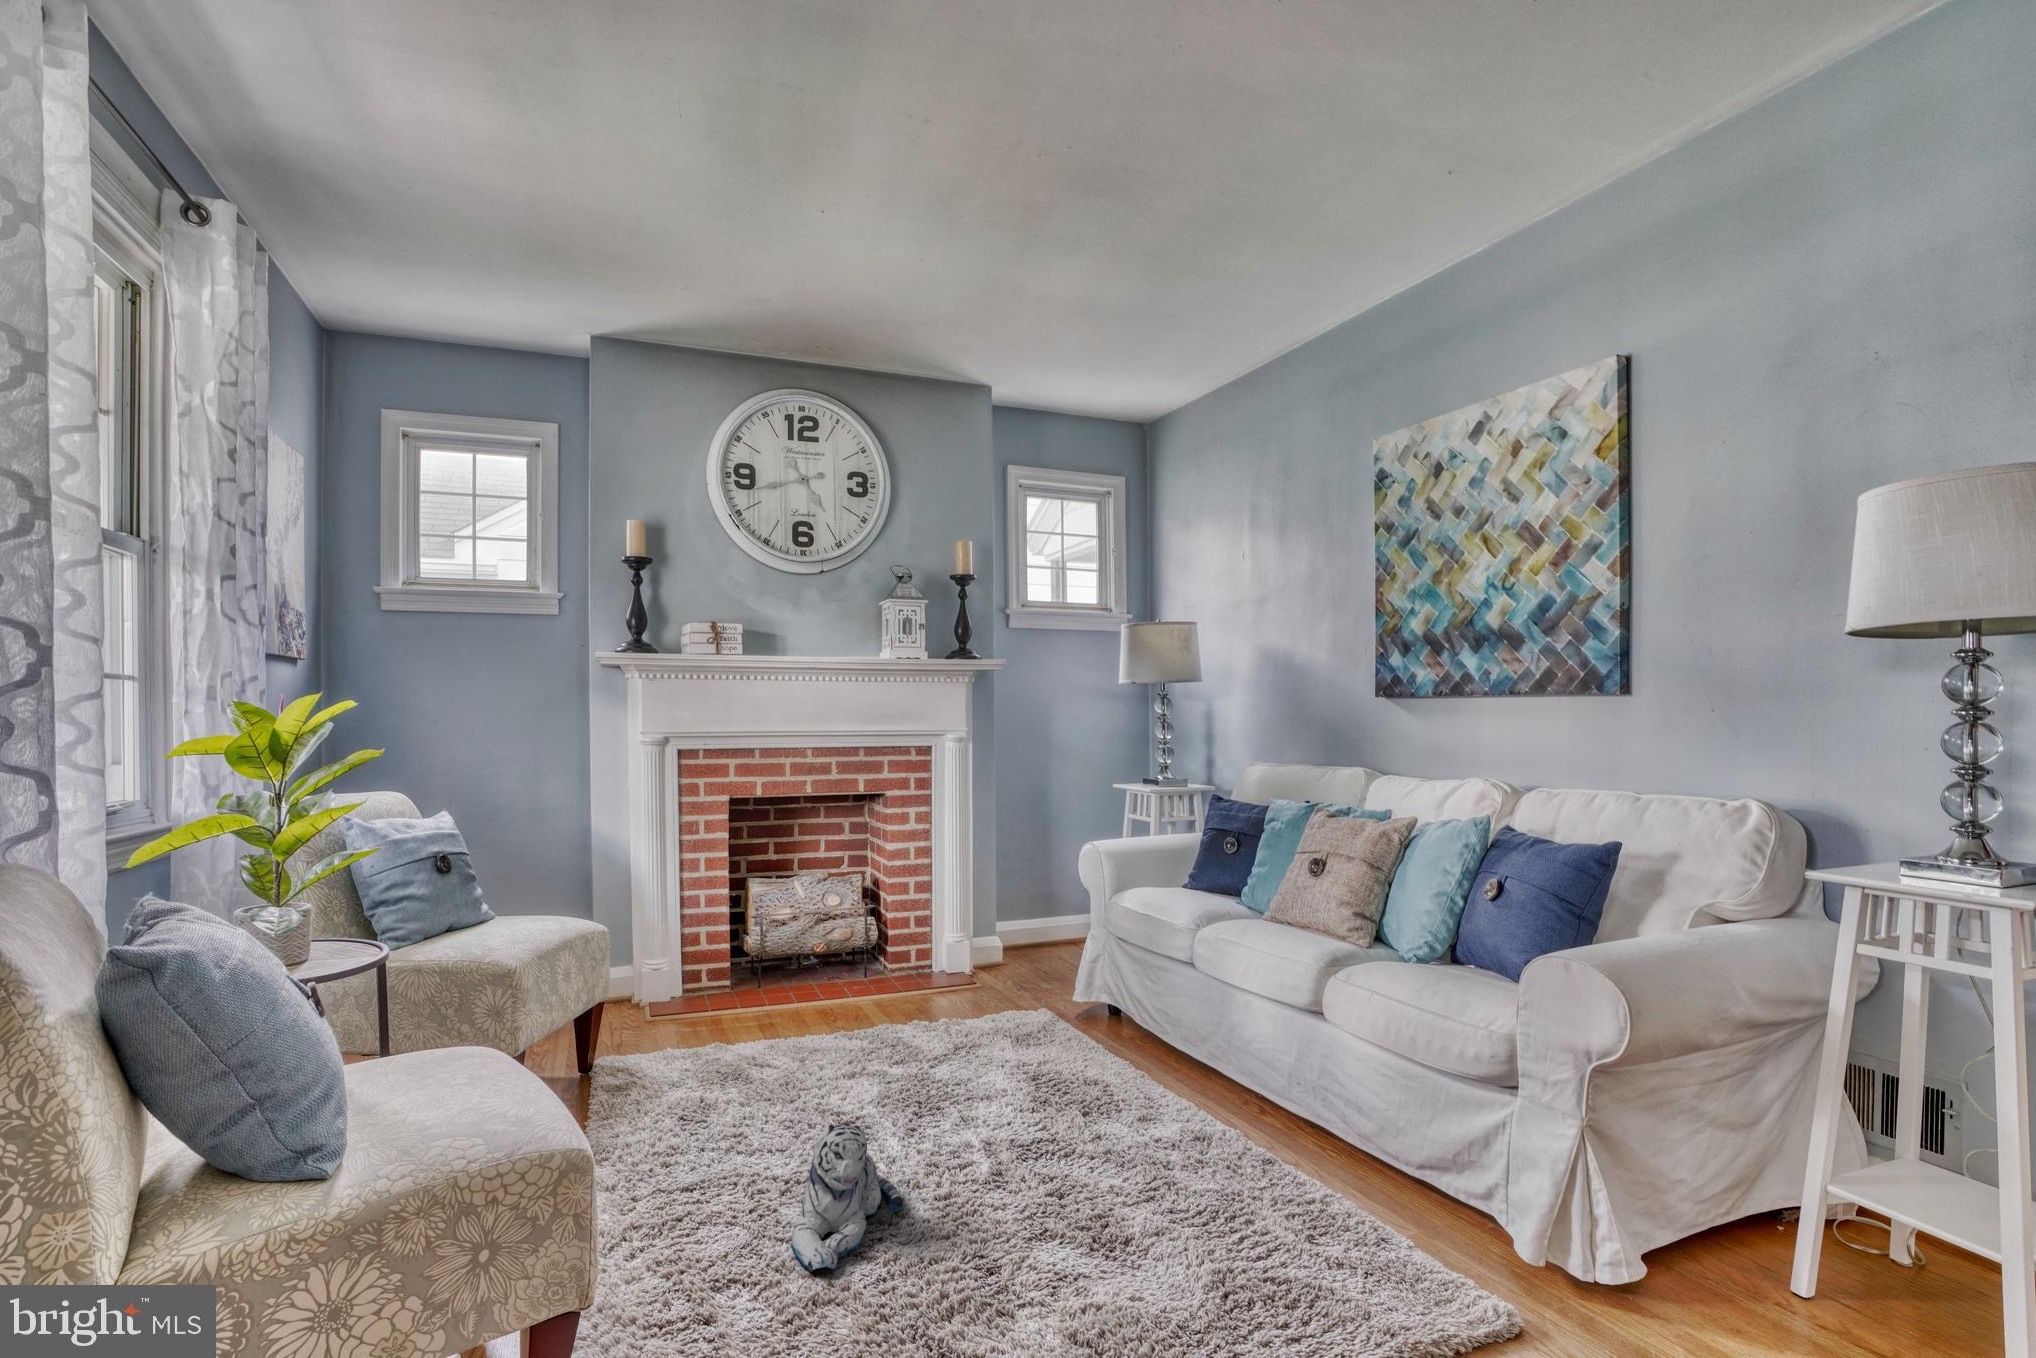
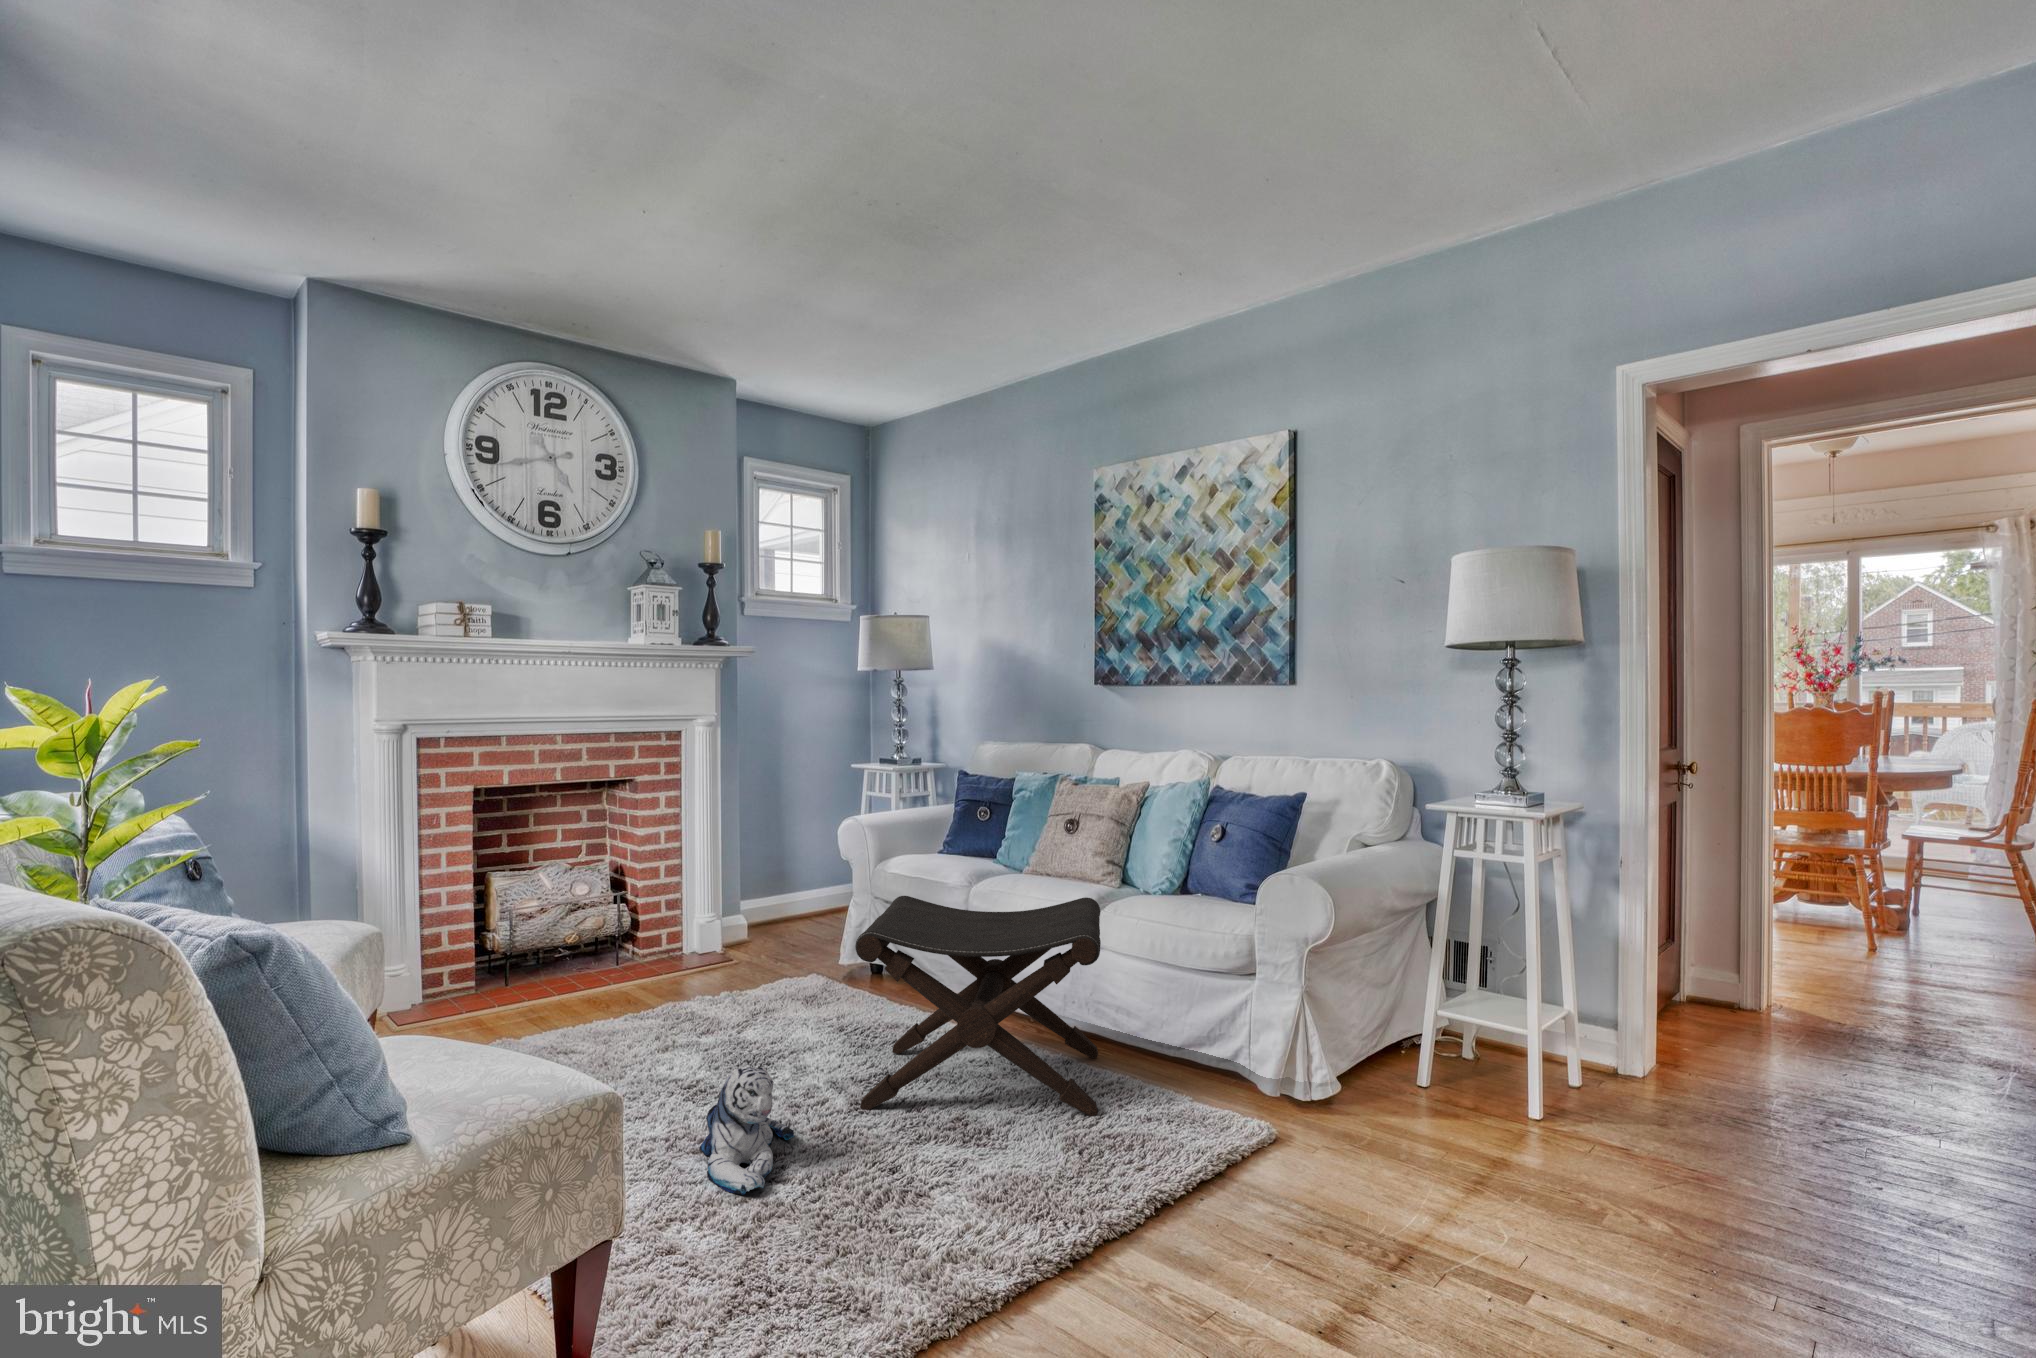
footstool: none [989,939,1315,1247] -> present [855,896,1101,1116]

